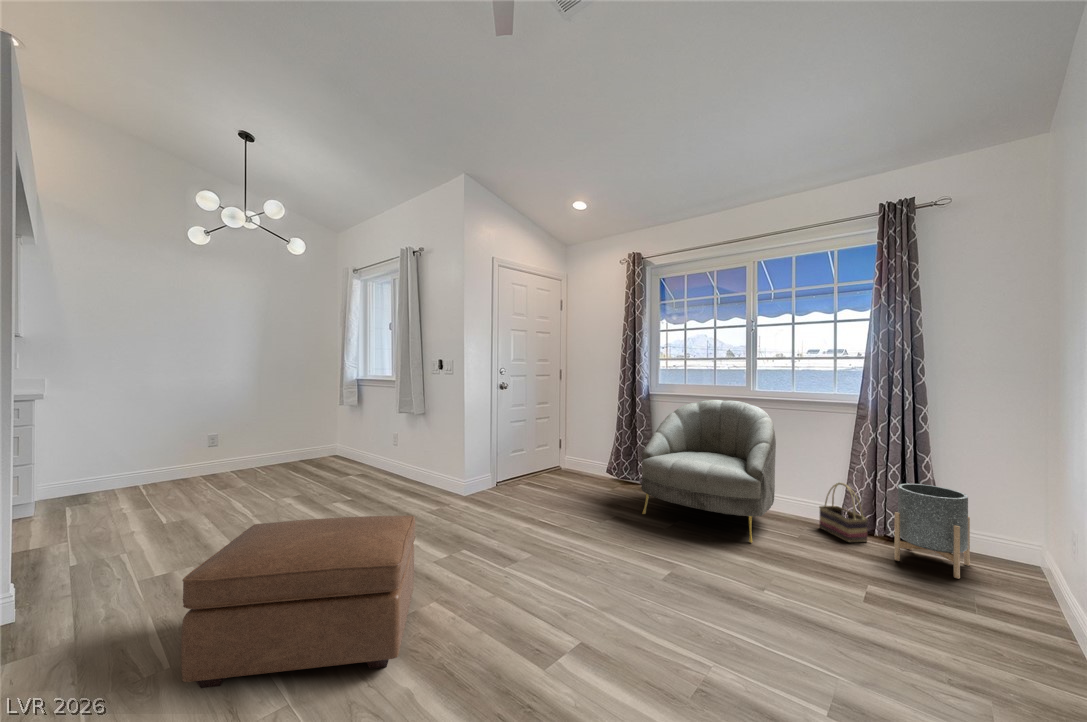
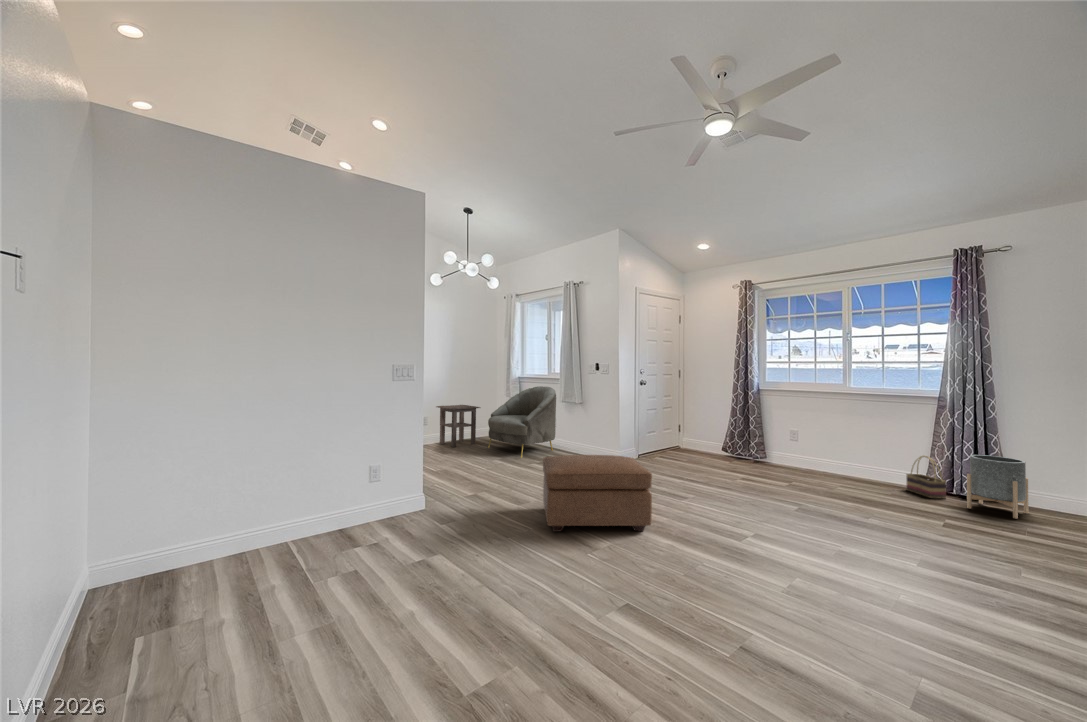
armchair: present [642,400,776,543] -> present [488,386,556,458]
side table: none [228,417,296,478] -> present [436,405,480,447]

